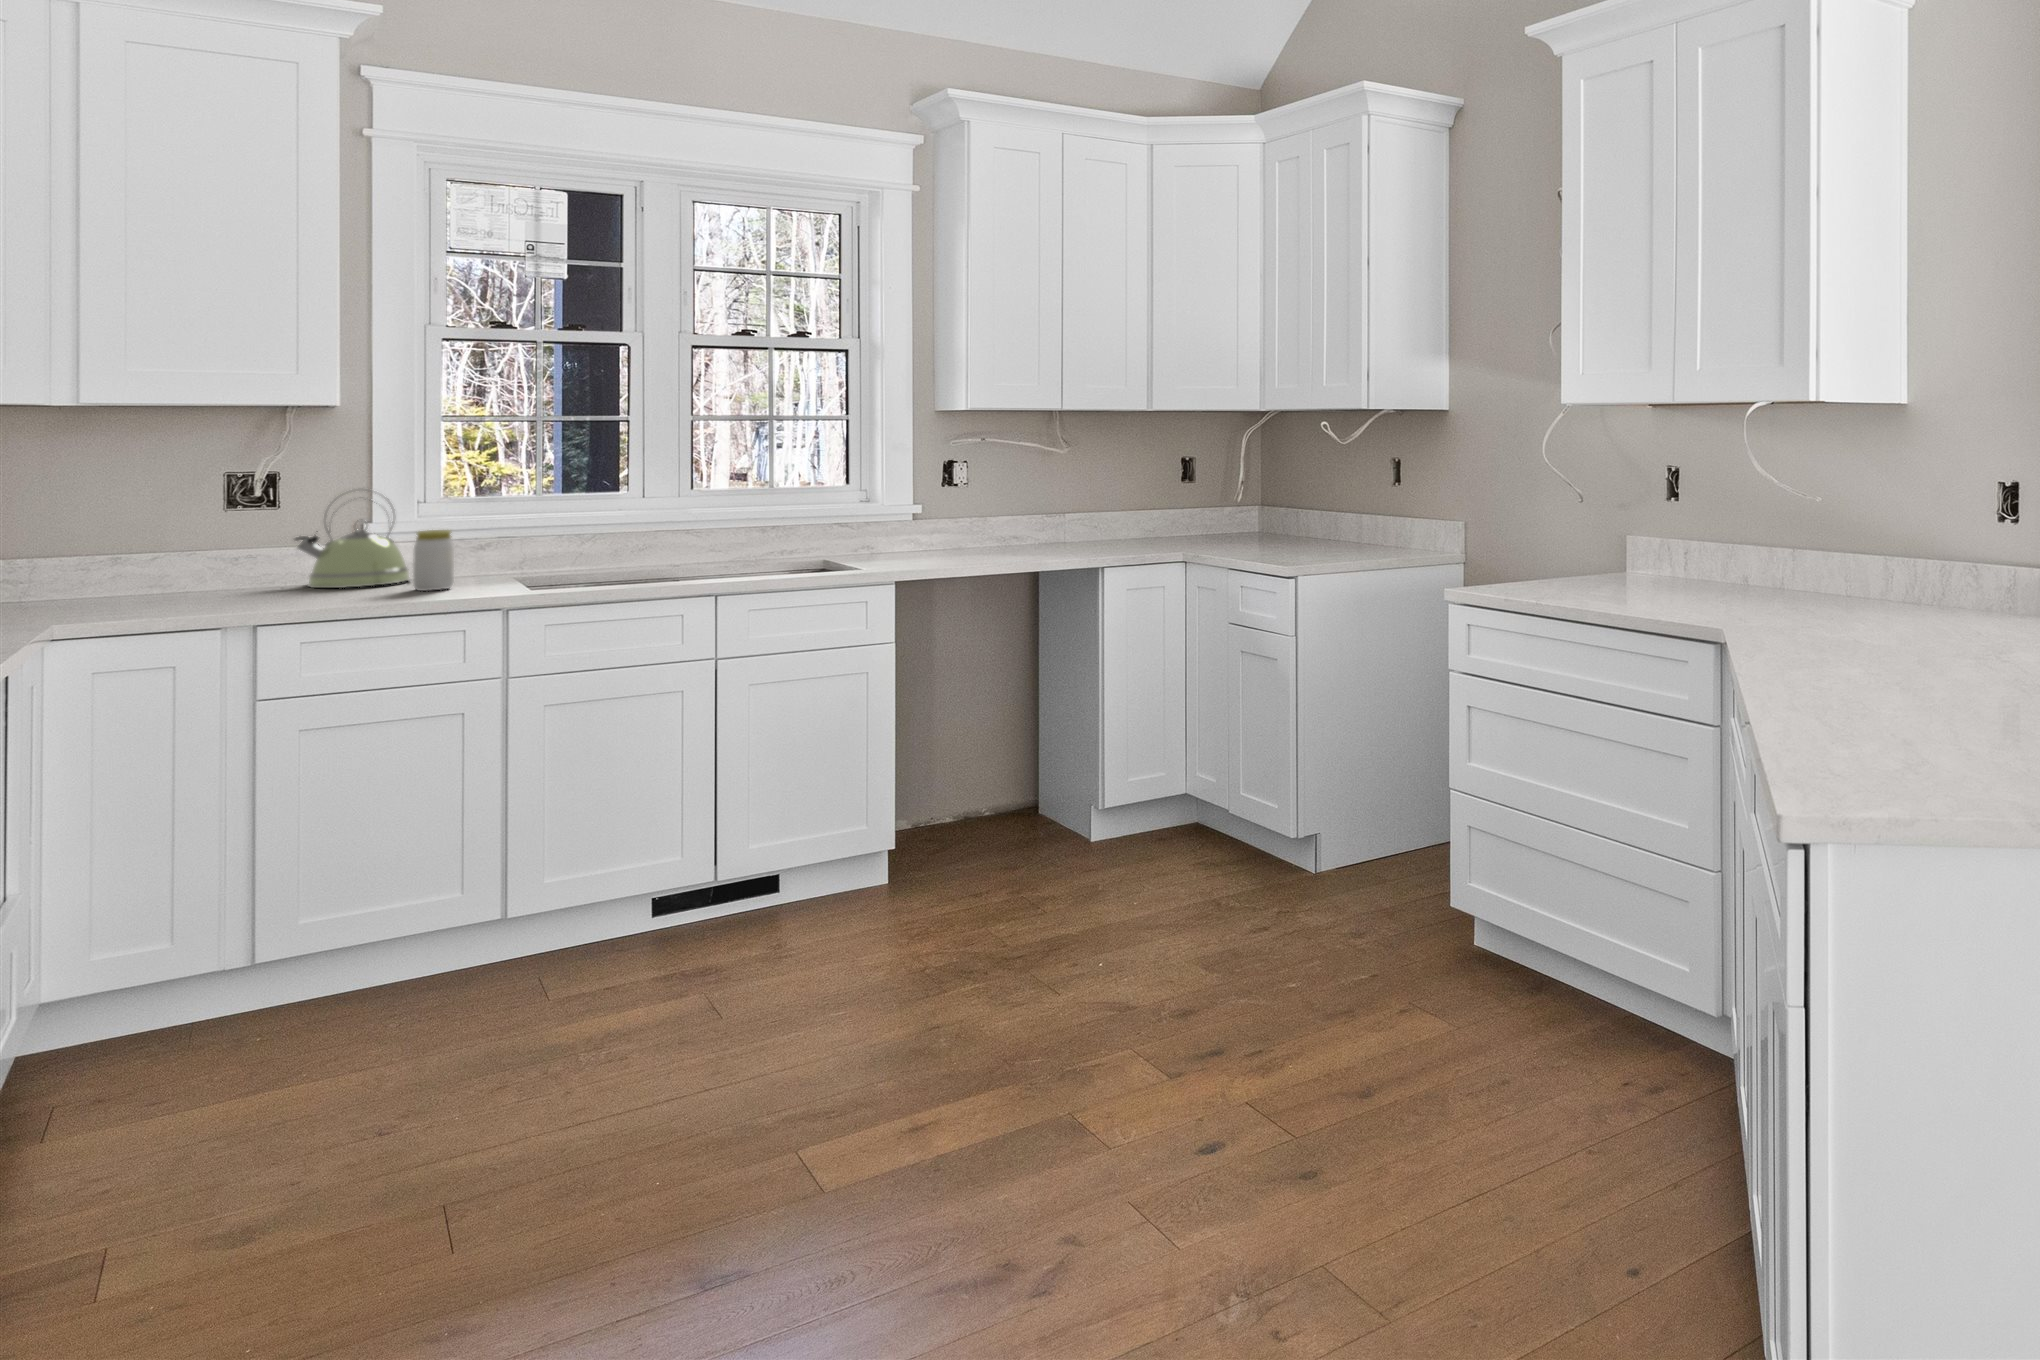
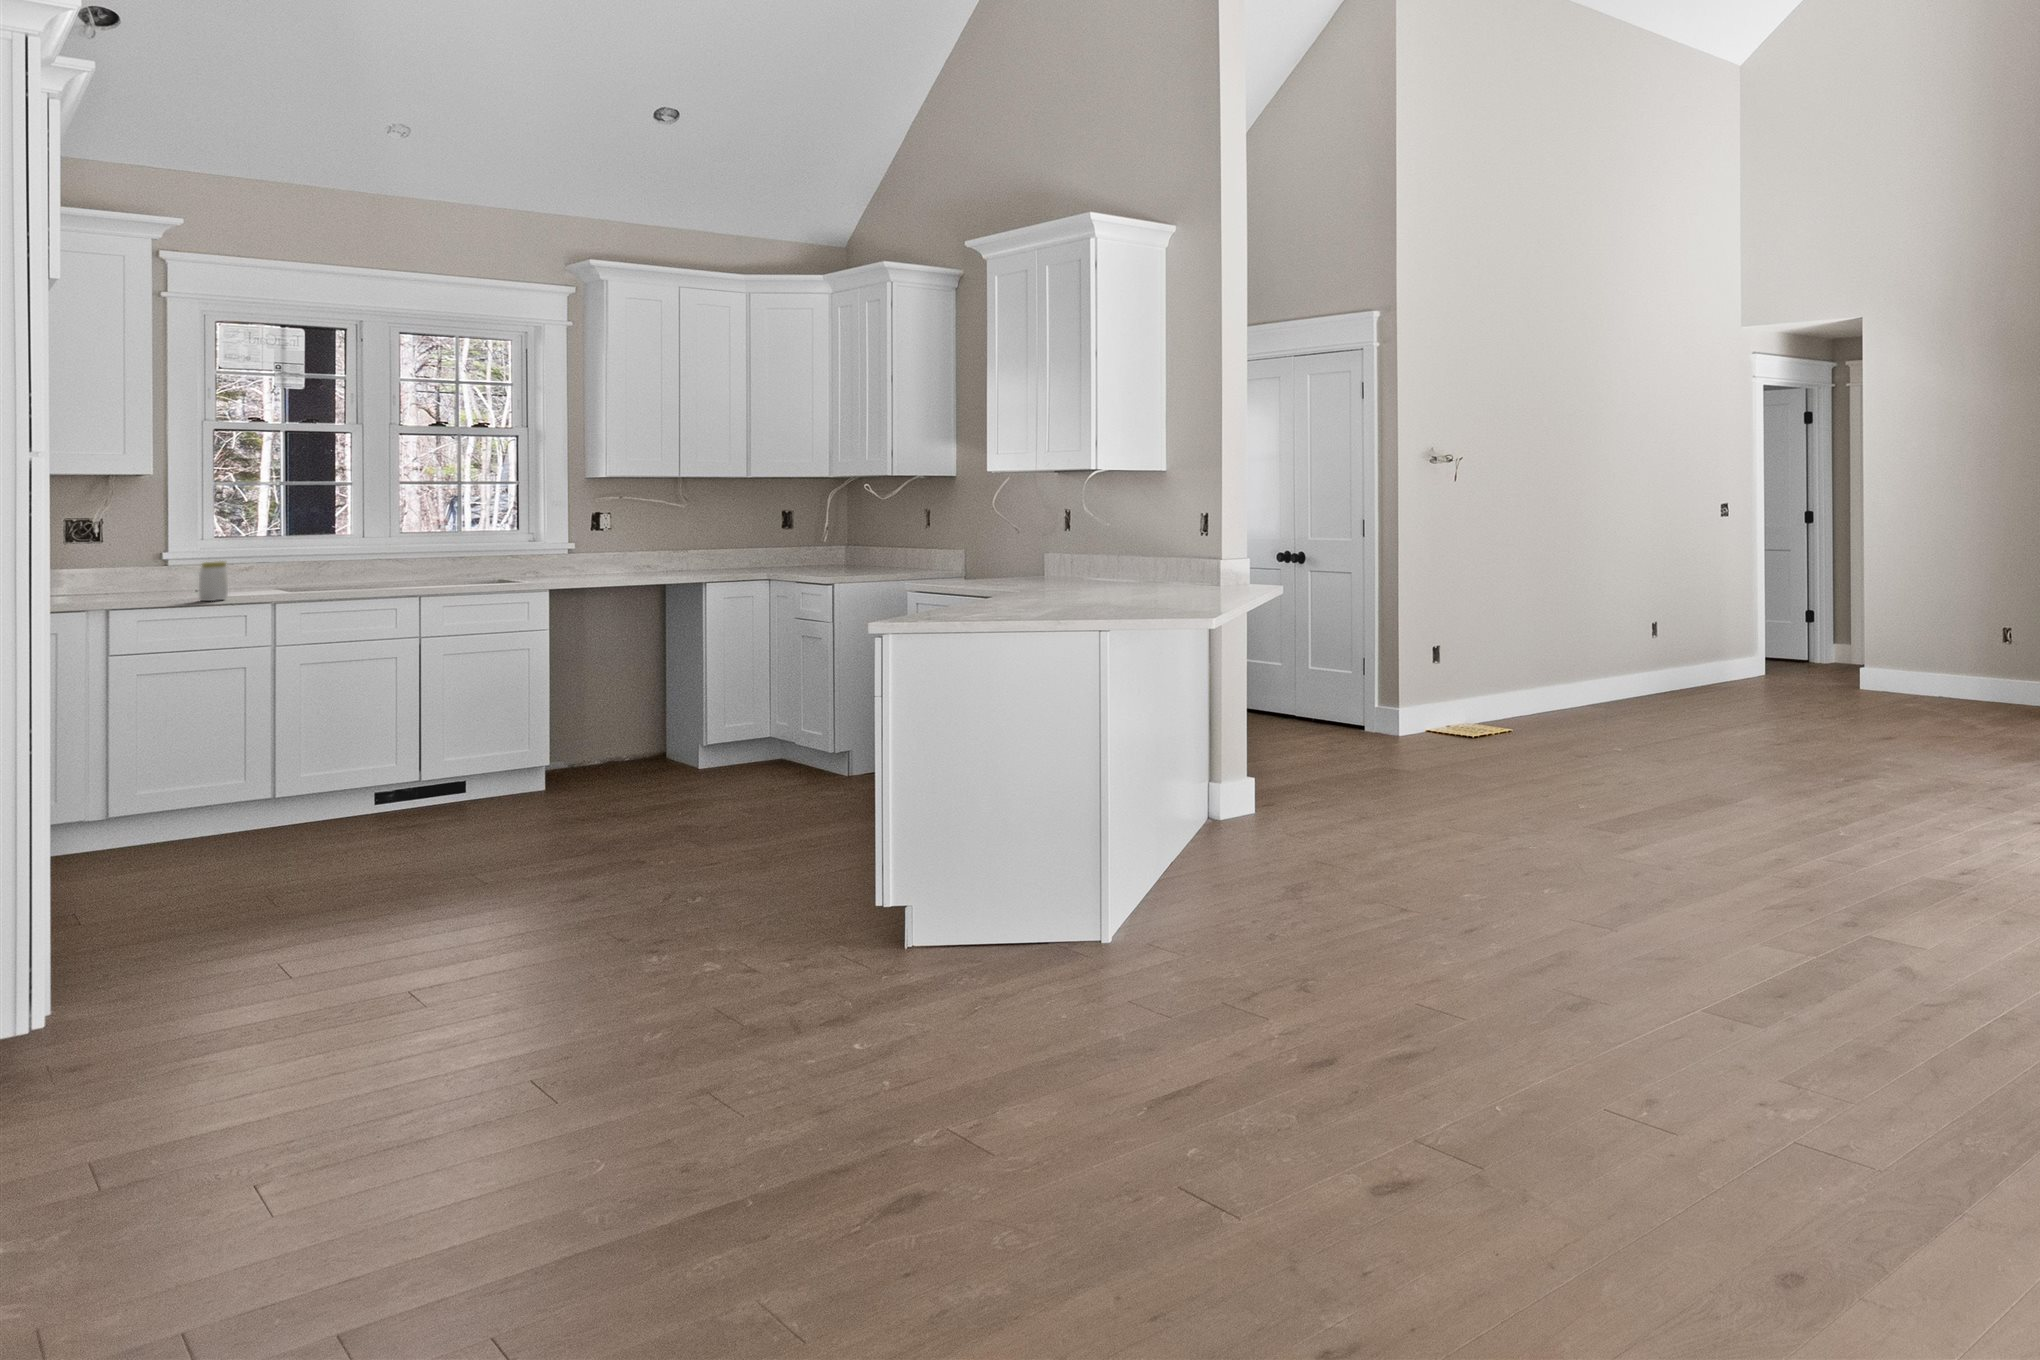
kettle: present [295,488,409,588] -> none [108,536,192,602]

